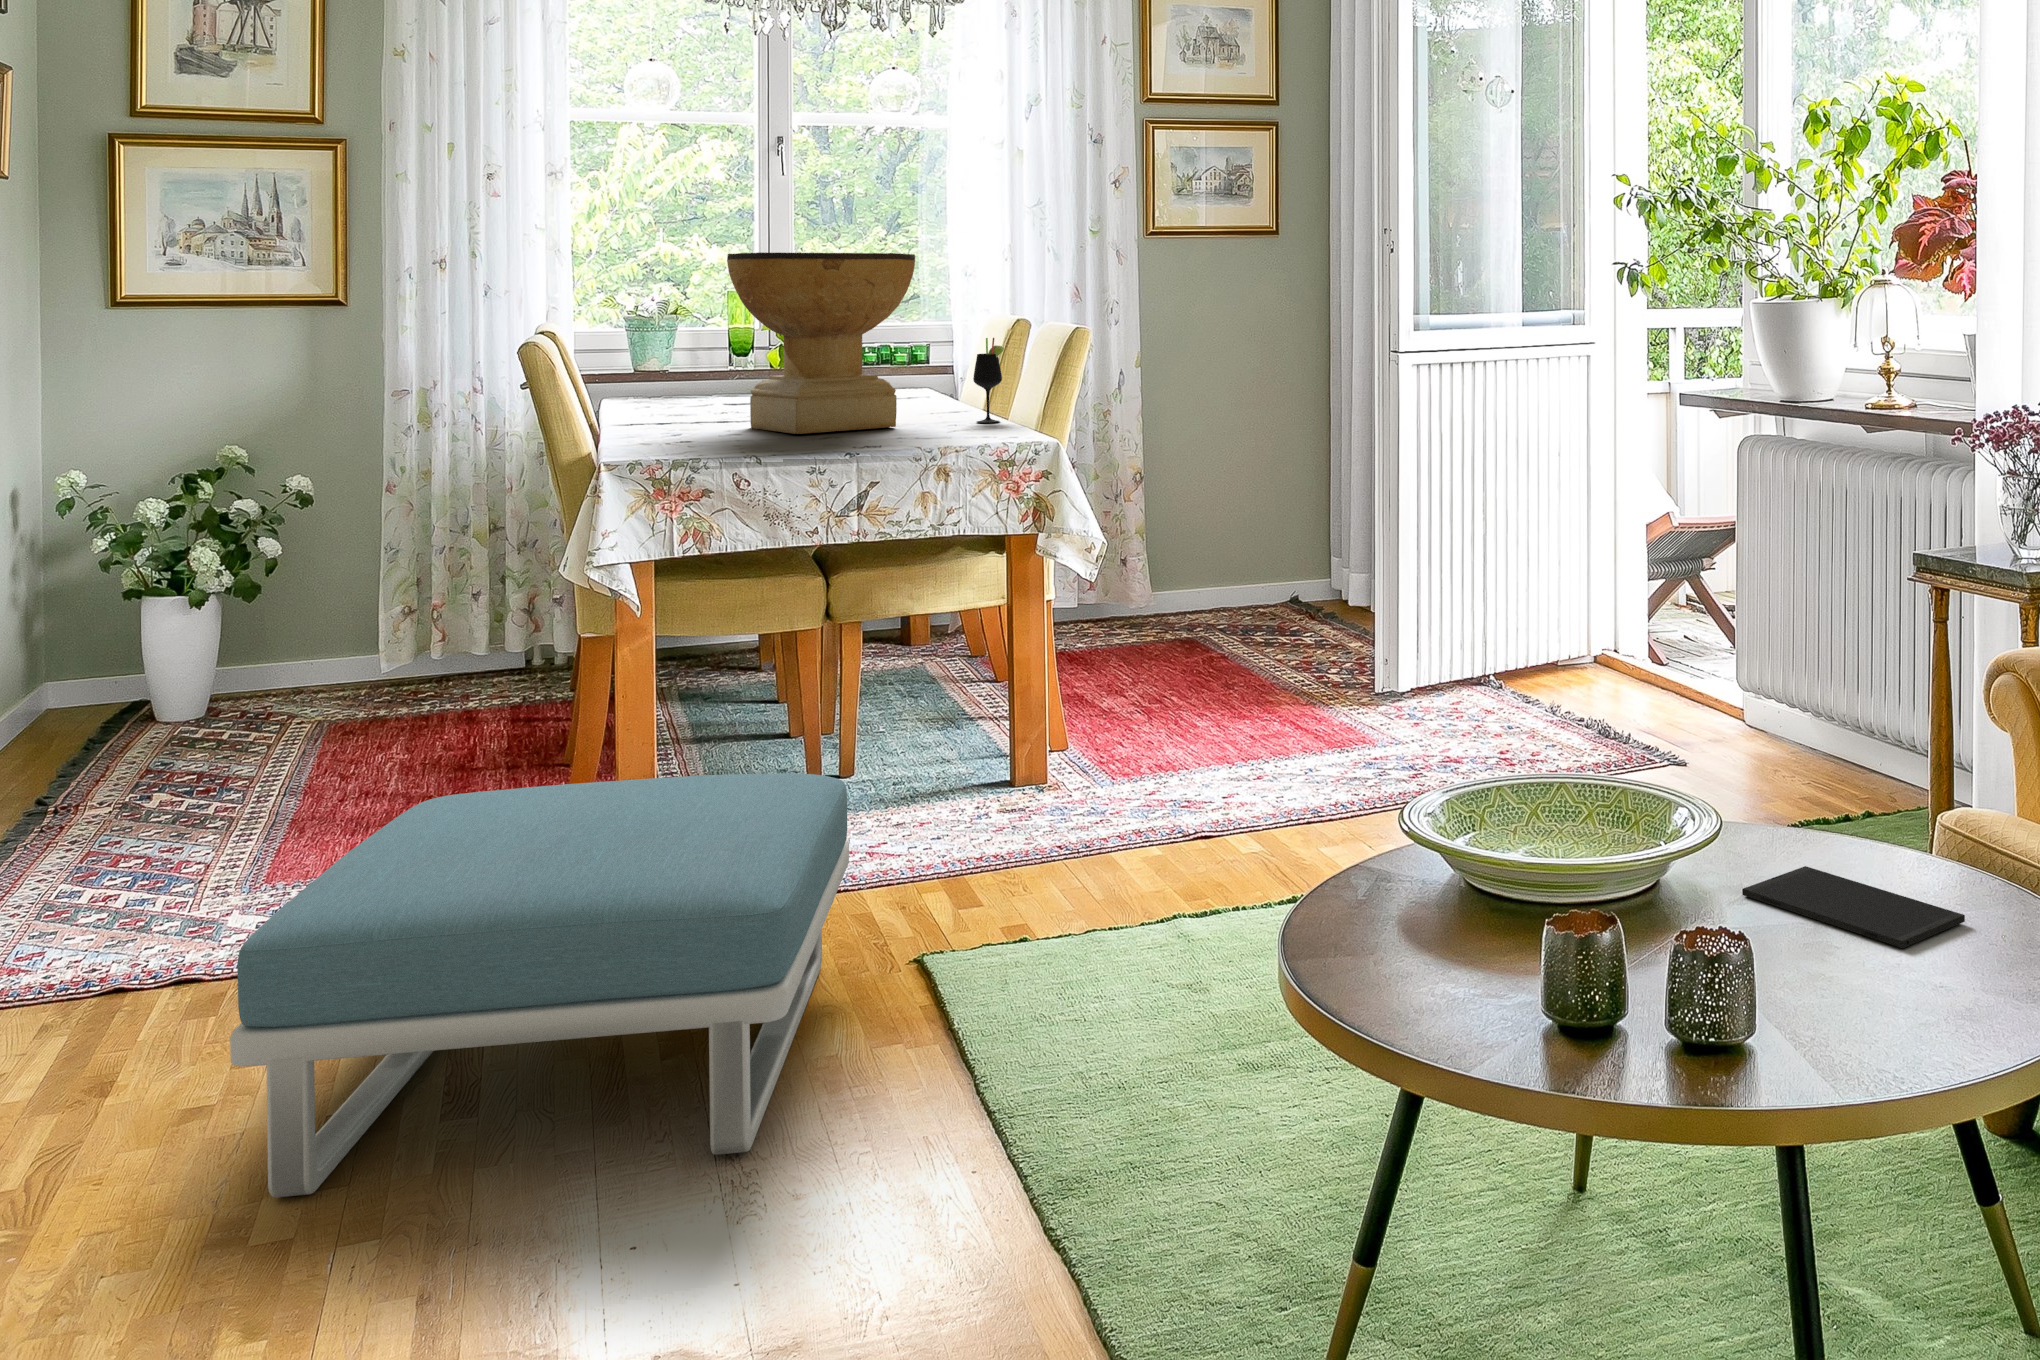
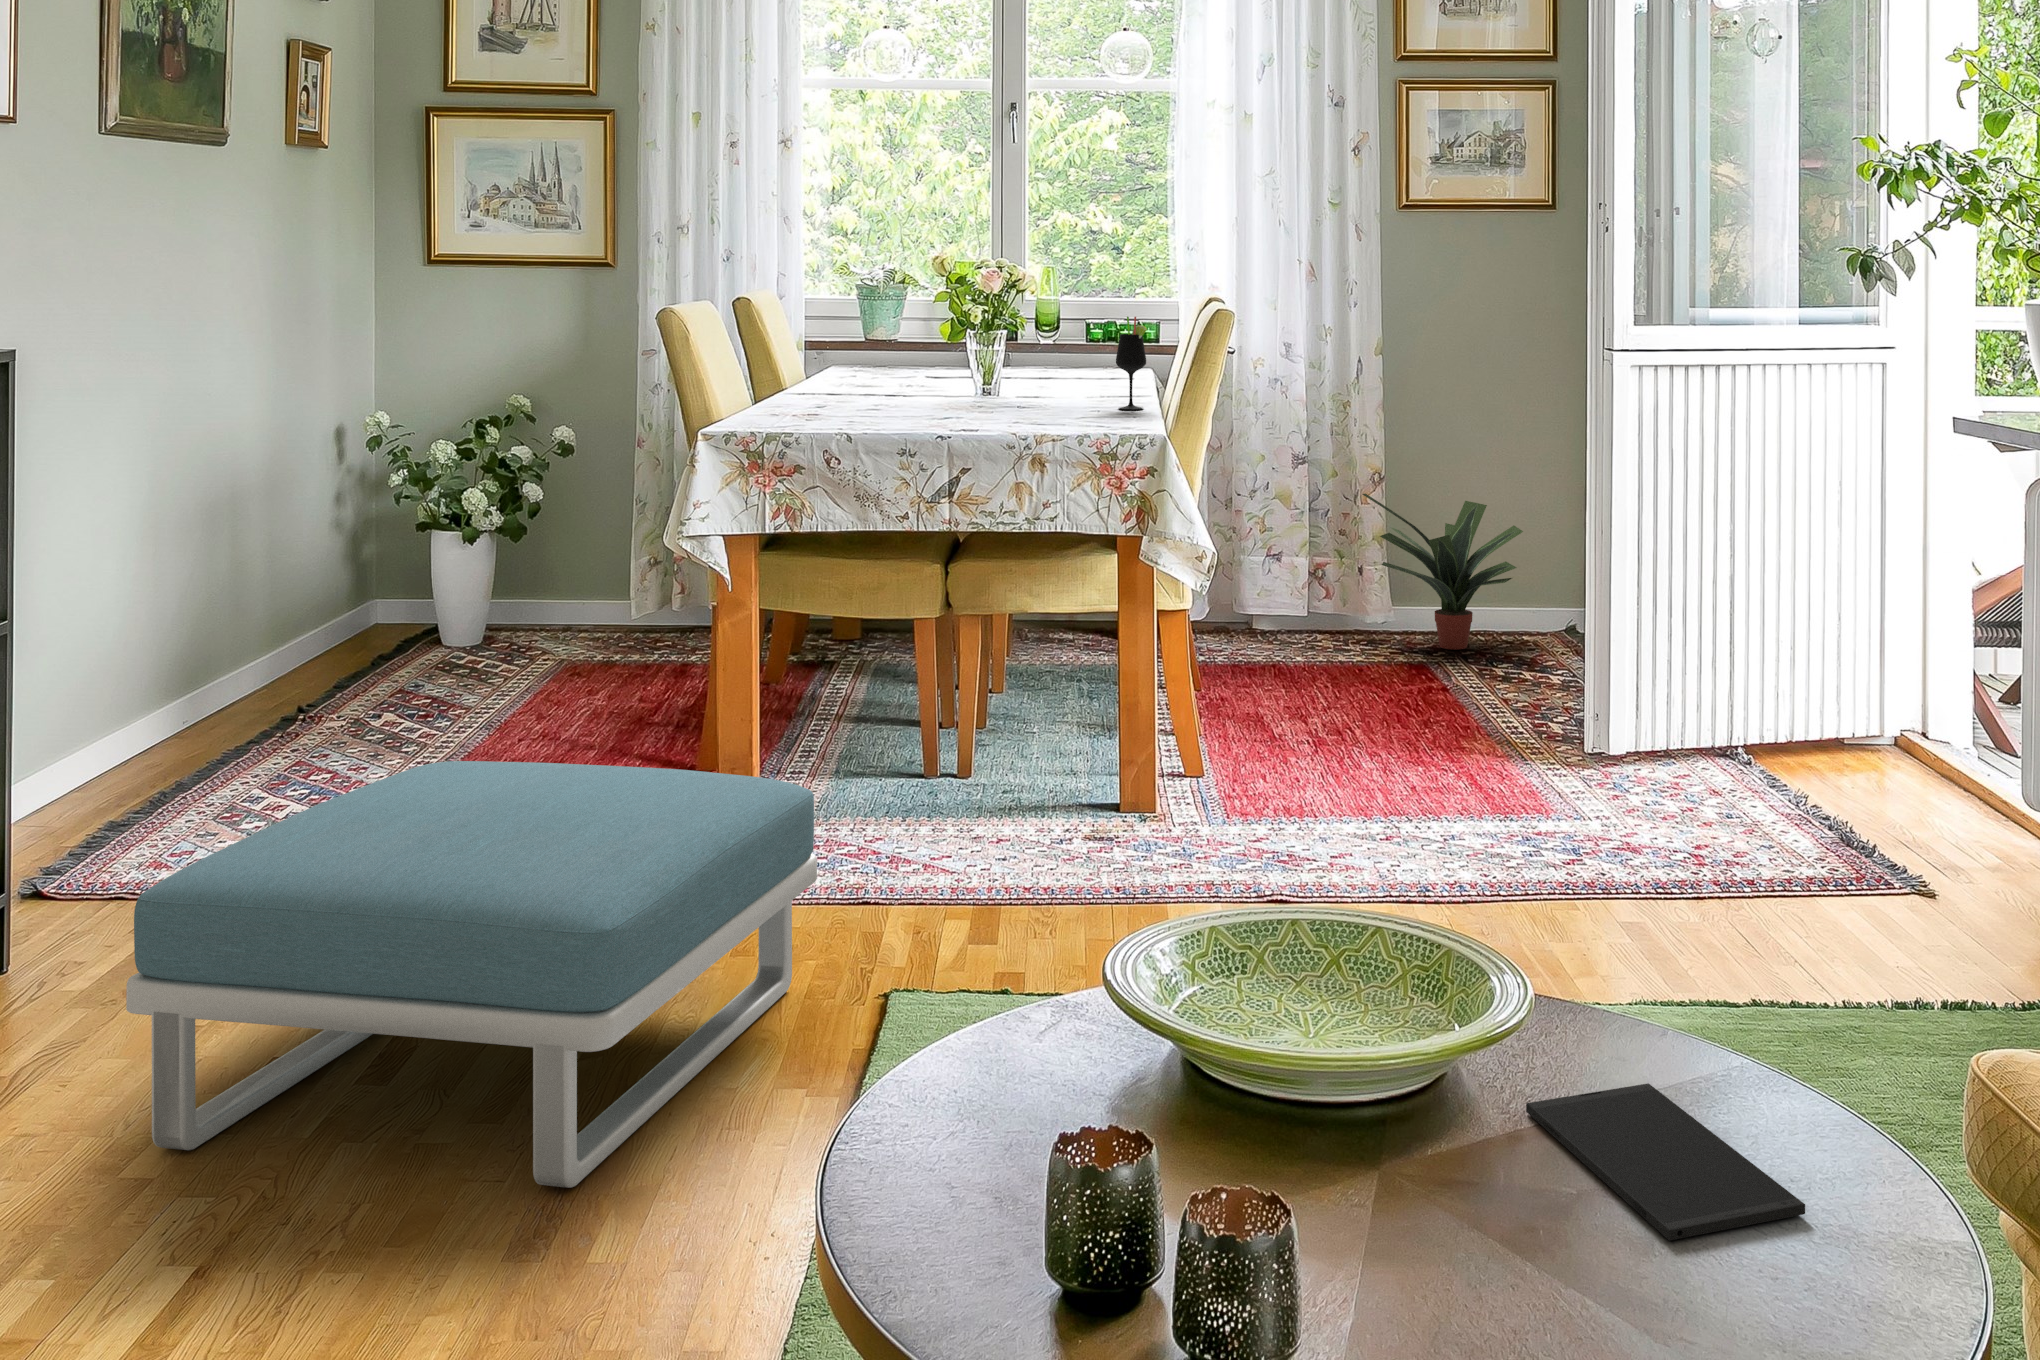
decorative bowl: present [727,252,915,434] -> none [866,220,1057,413]
potted plant: none [1131,491,1272,625] -> present [1363,494,1523,649]

